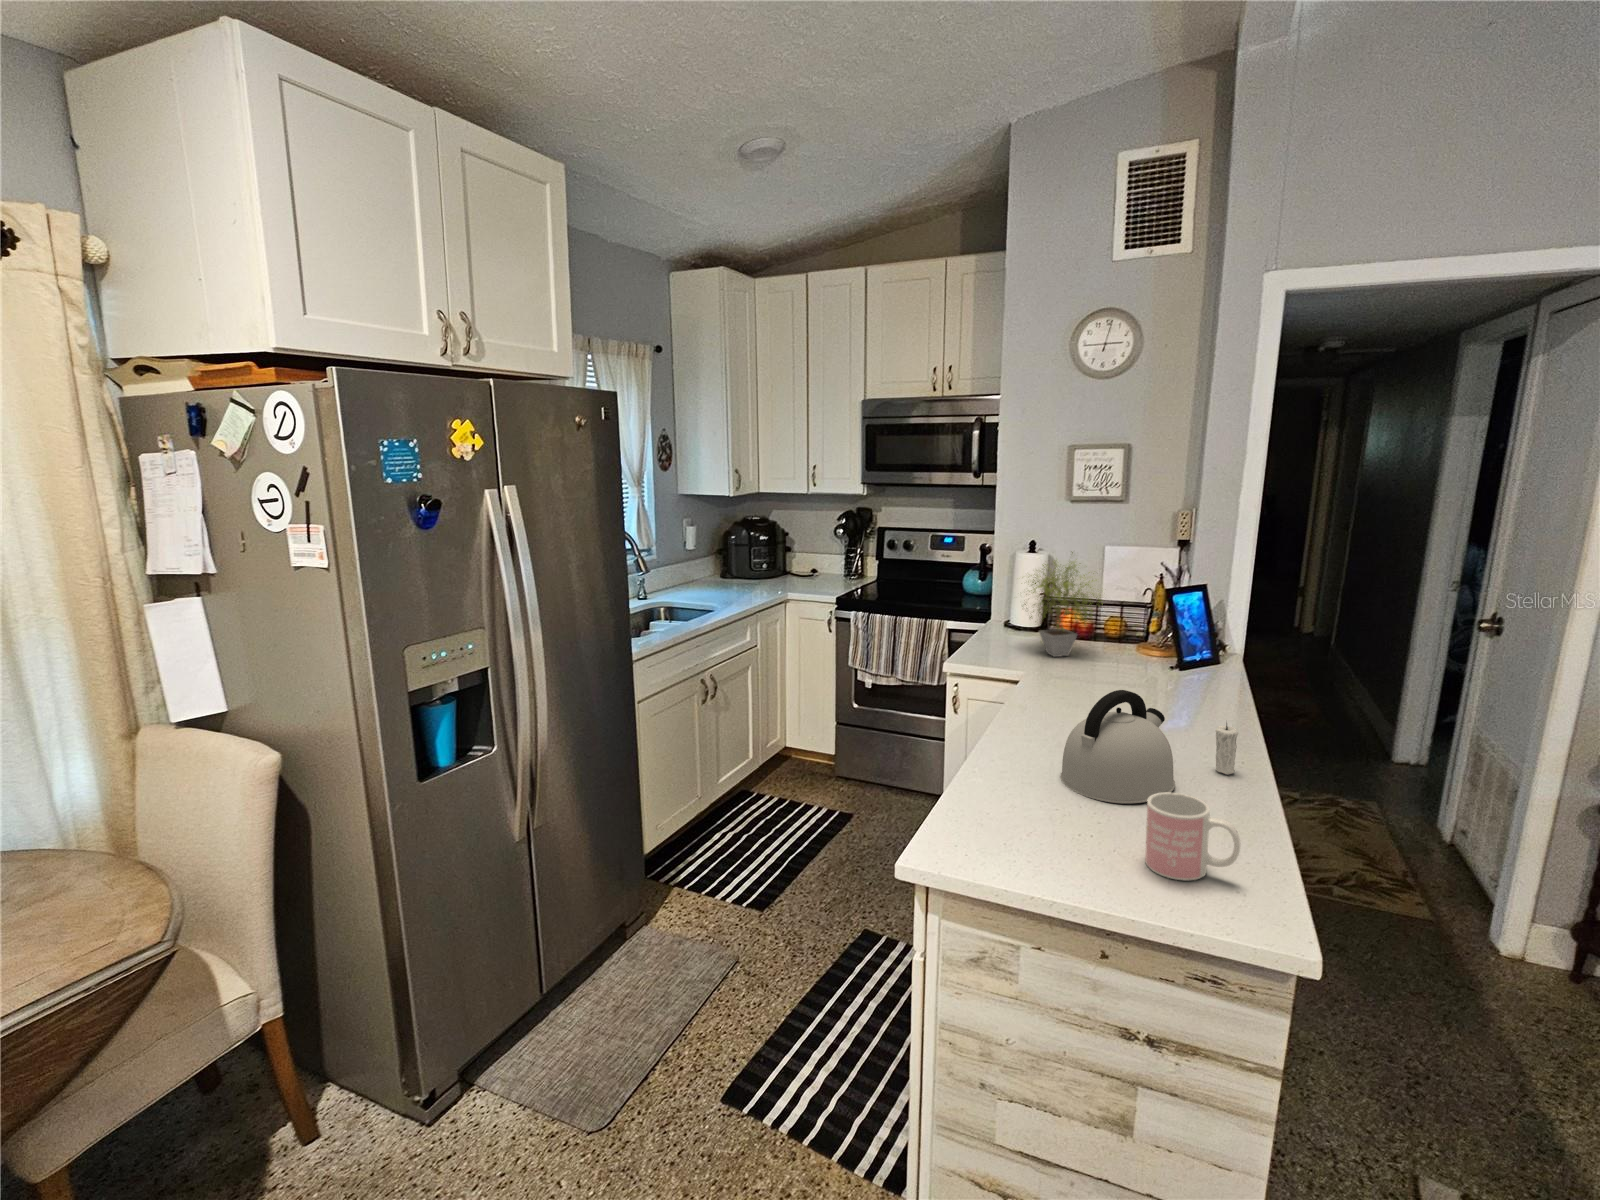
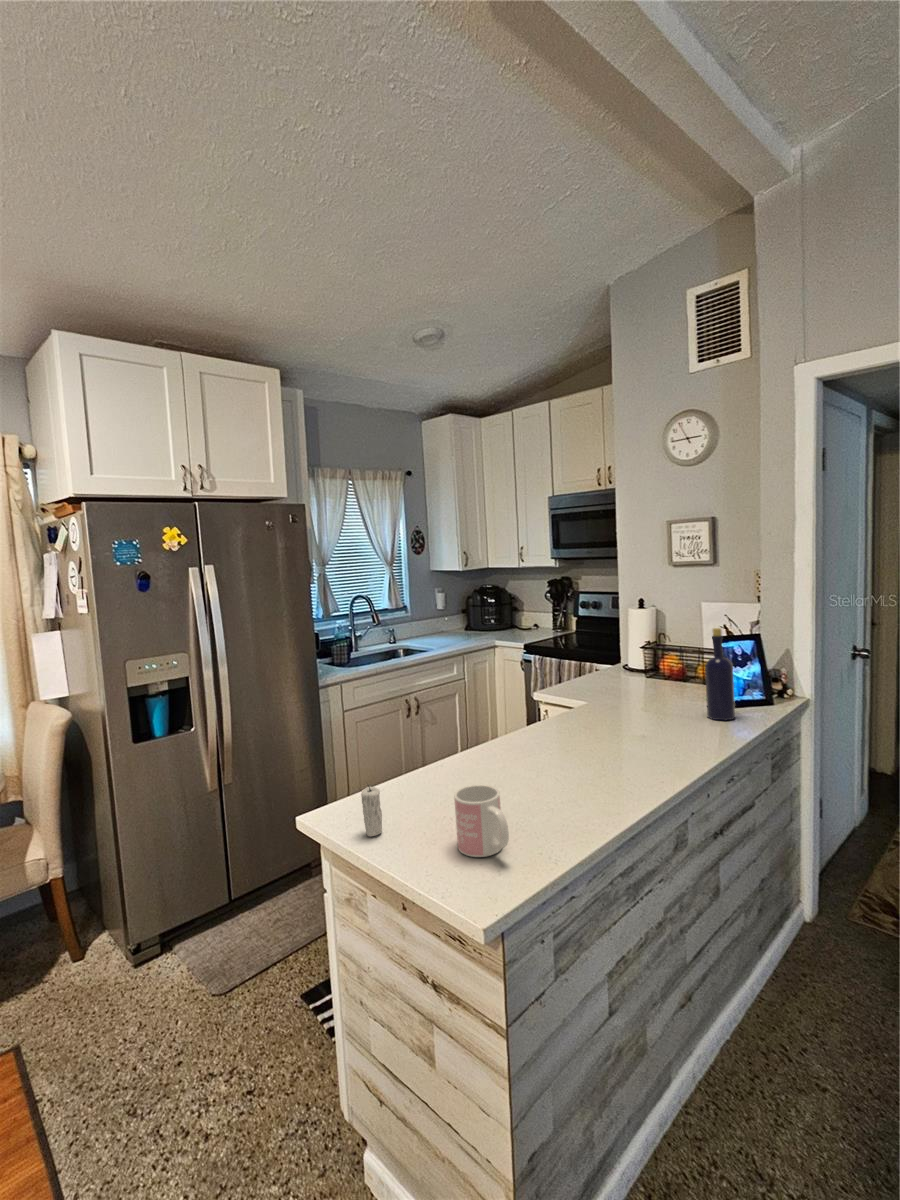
potted plant: present [1025,552,1103,657] -> none [597,605,672,693]
bottle: none [1175,579,1211,683] -> present [705,628,735,720]
kettle: present [1060,690,1175,803] -> none [488,708,580,800]
candle: present [1216,723,1238,775] -> present [361,785,382,836]

